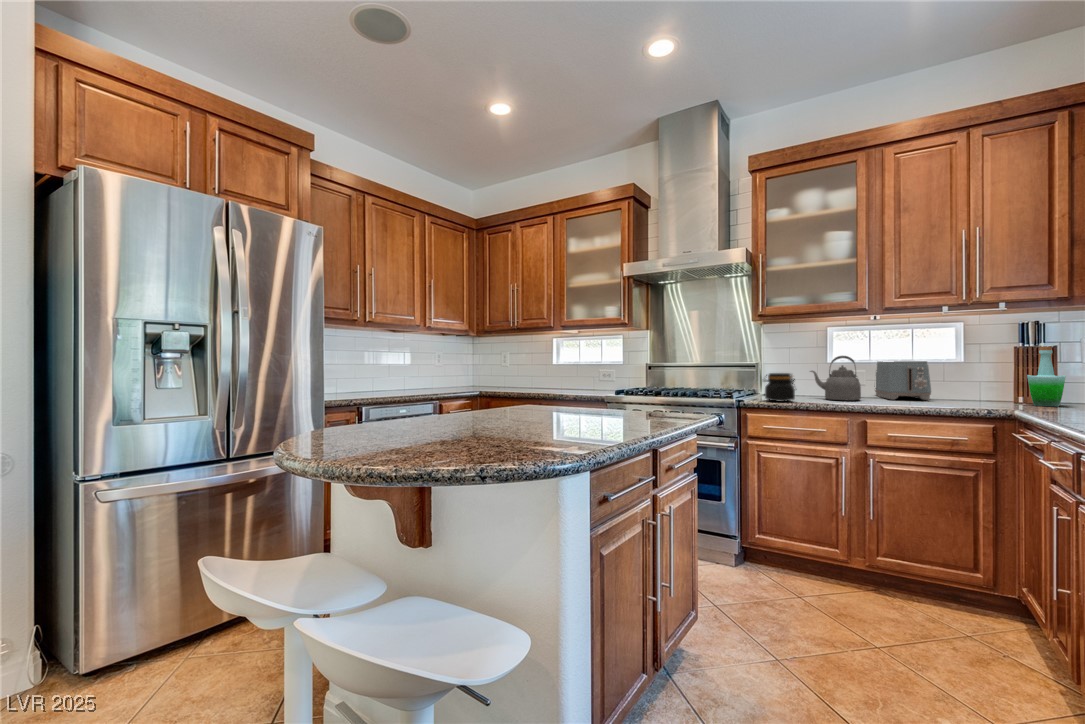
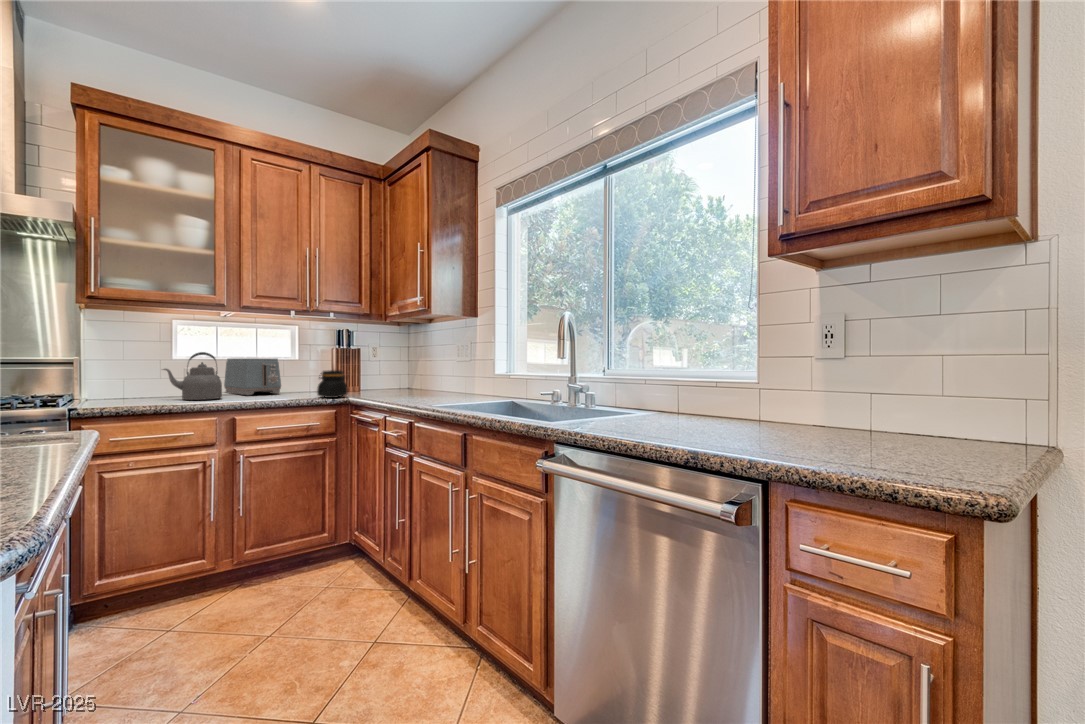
bottle: present [1027,347,1066,406] -> none [344,348,368,392]
jar: present [764,373,795,402] -> present [317,370,347,398]

